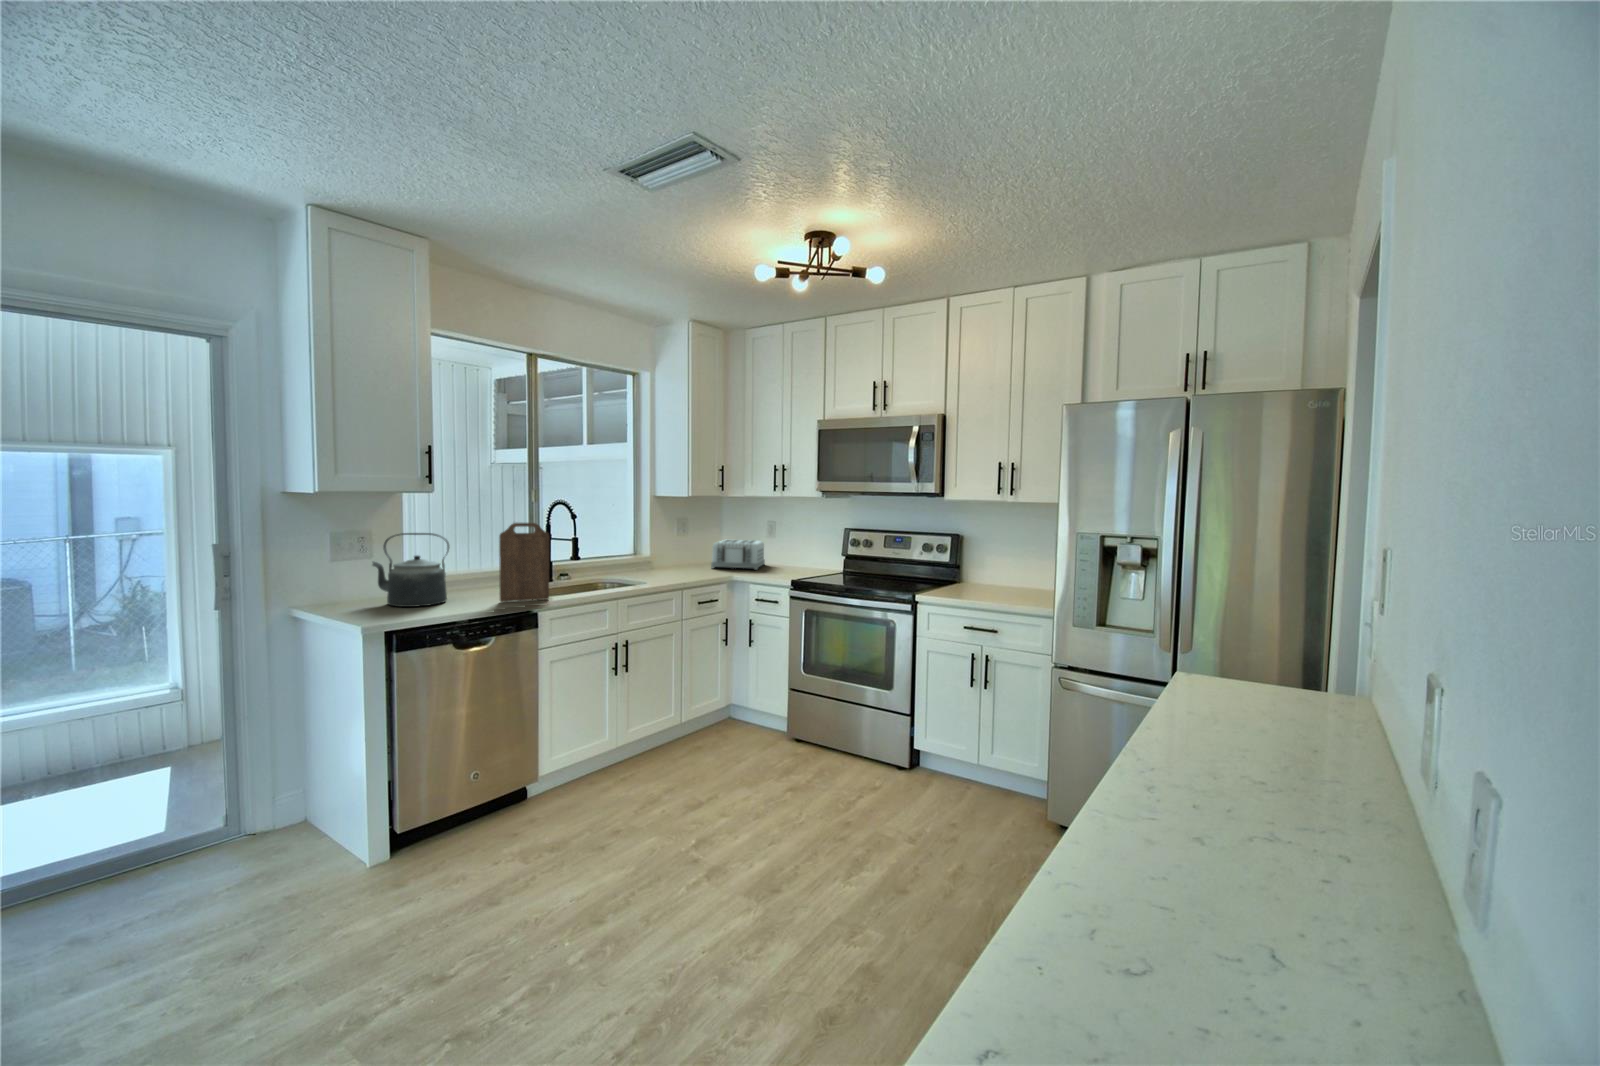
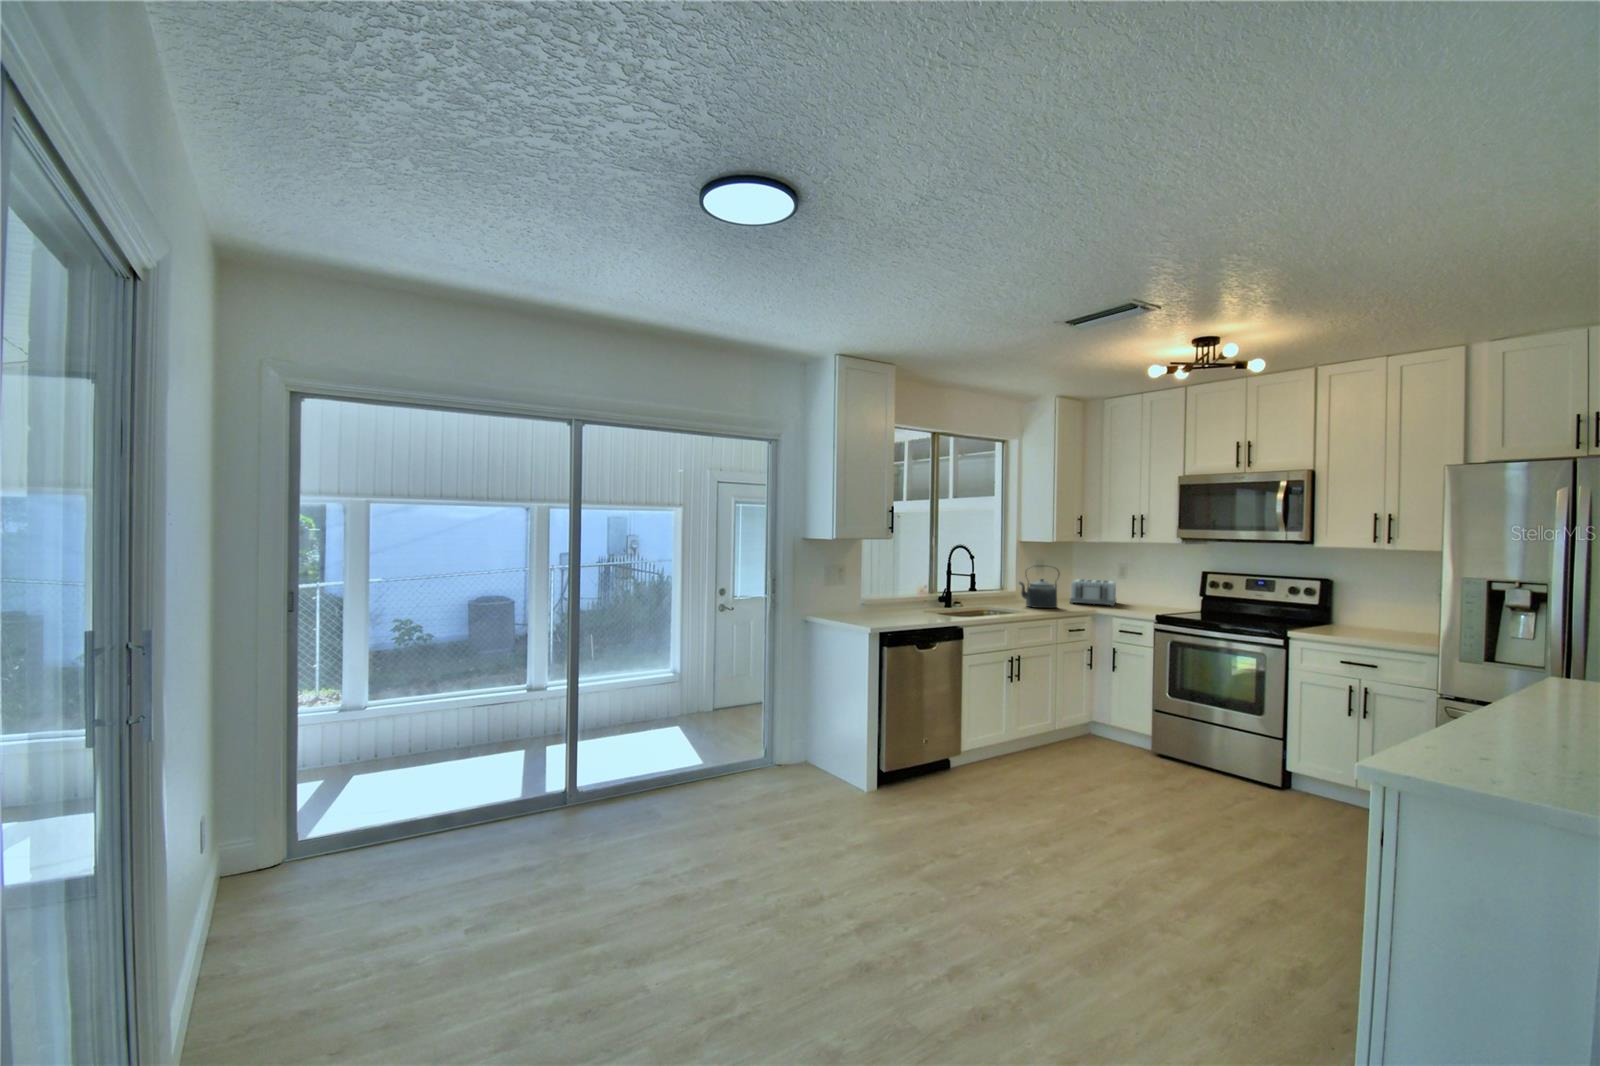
cutting board: present [499,523,549,602] -> none [940,563,972,619]
kettle: present [372,533,450,607] -> present [1019,565,1059,608]

